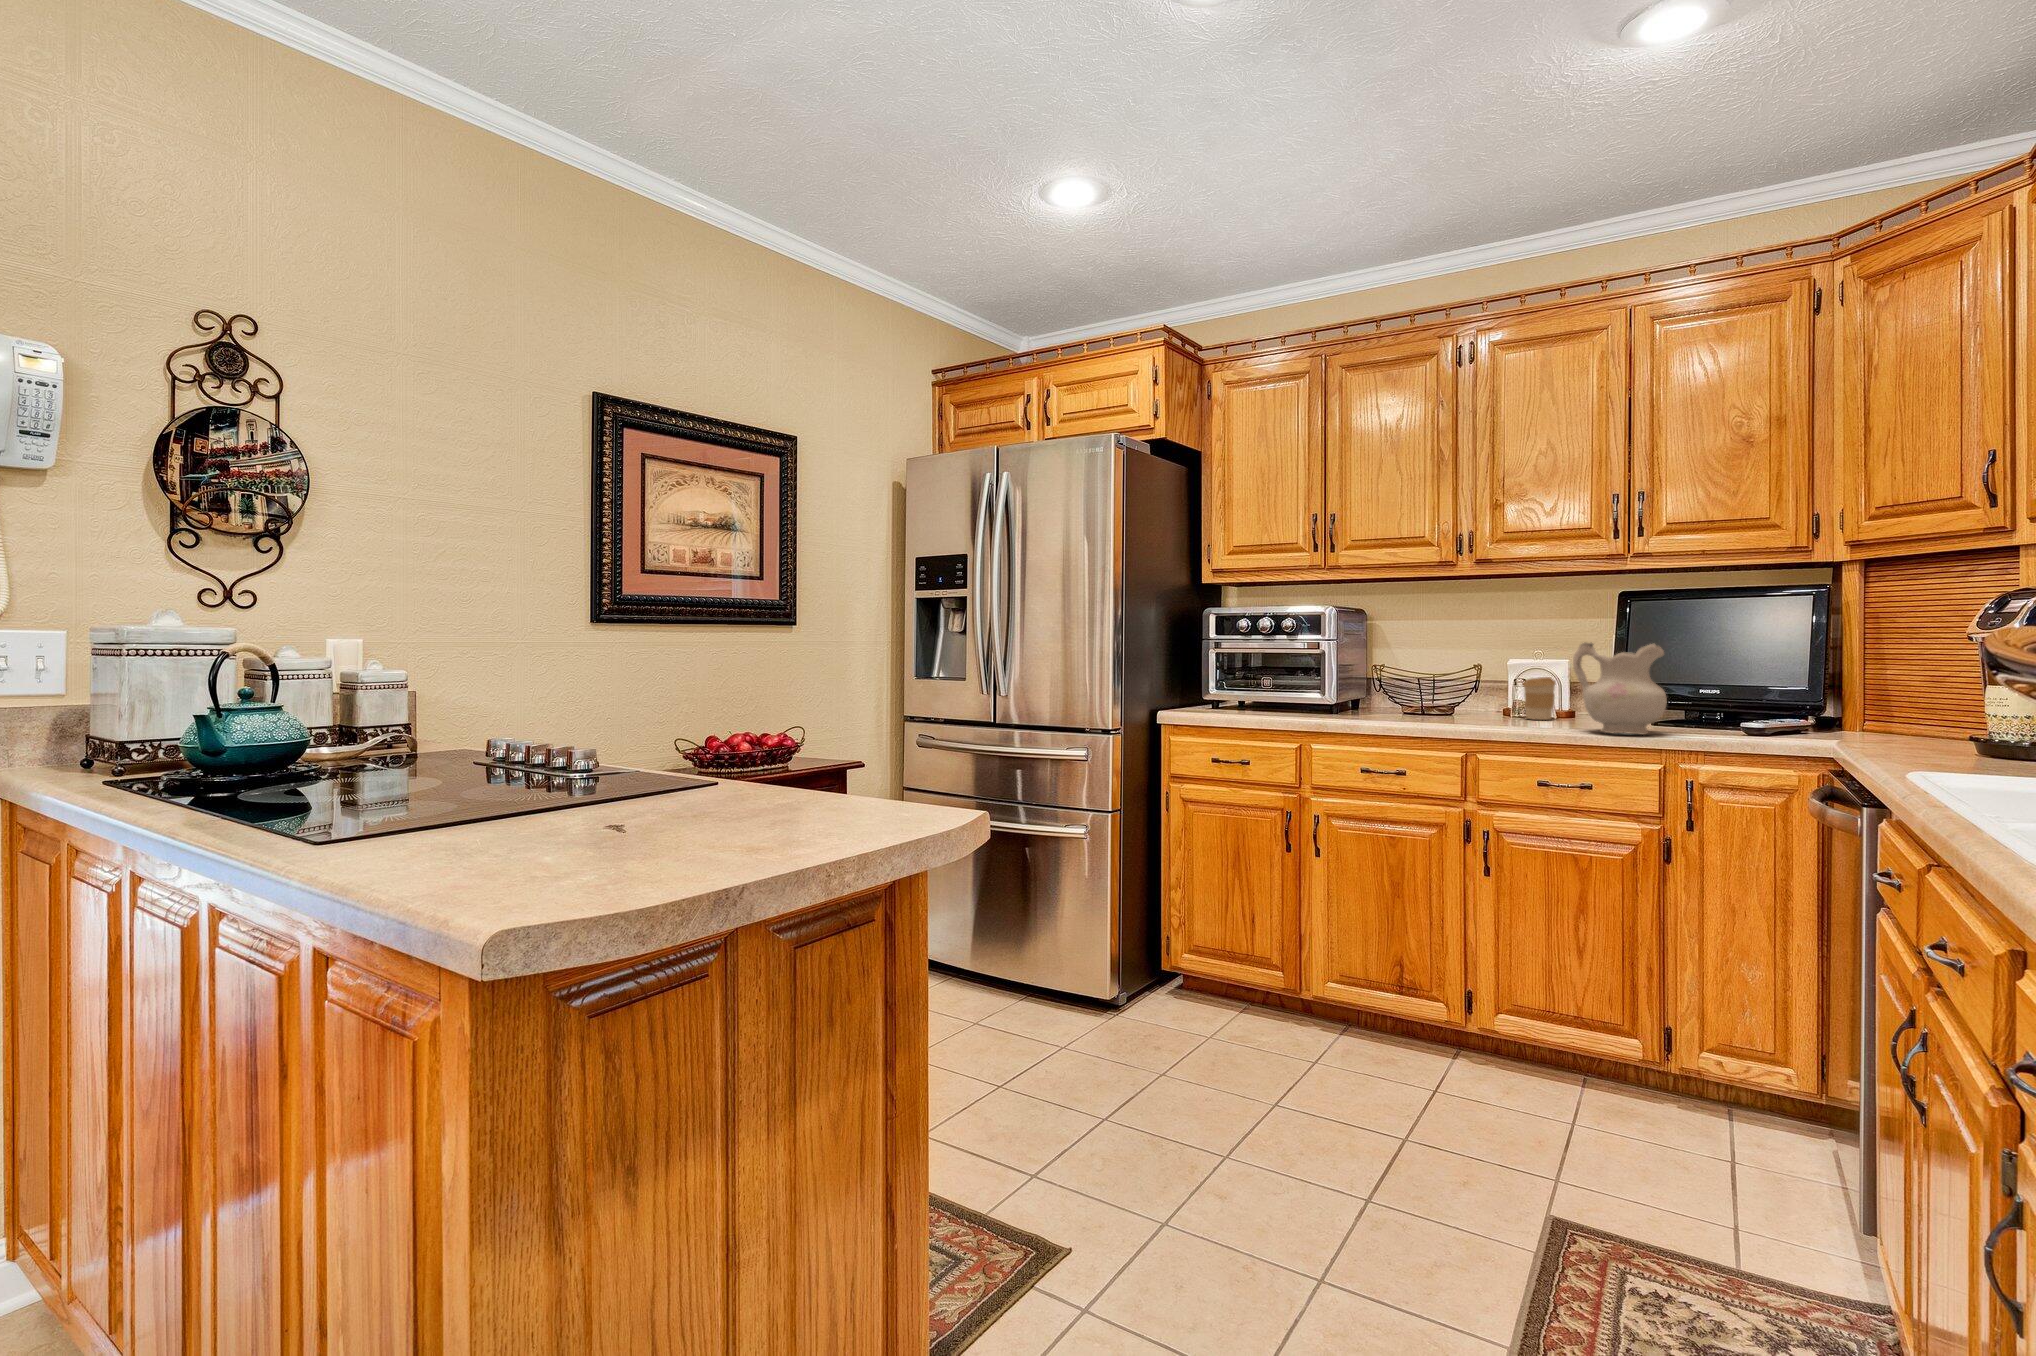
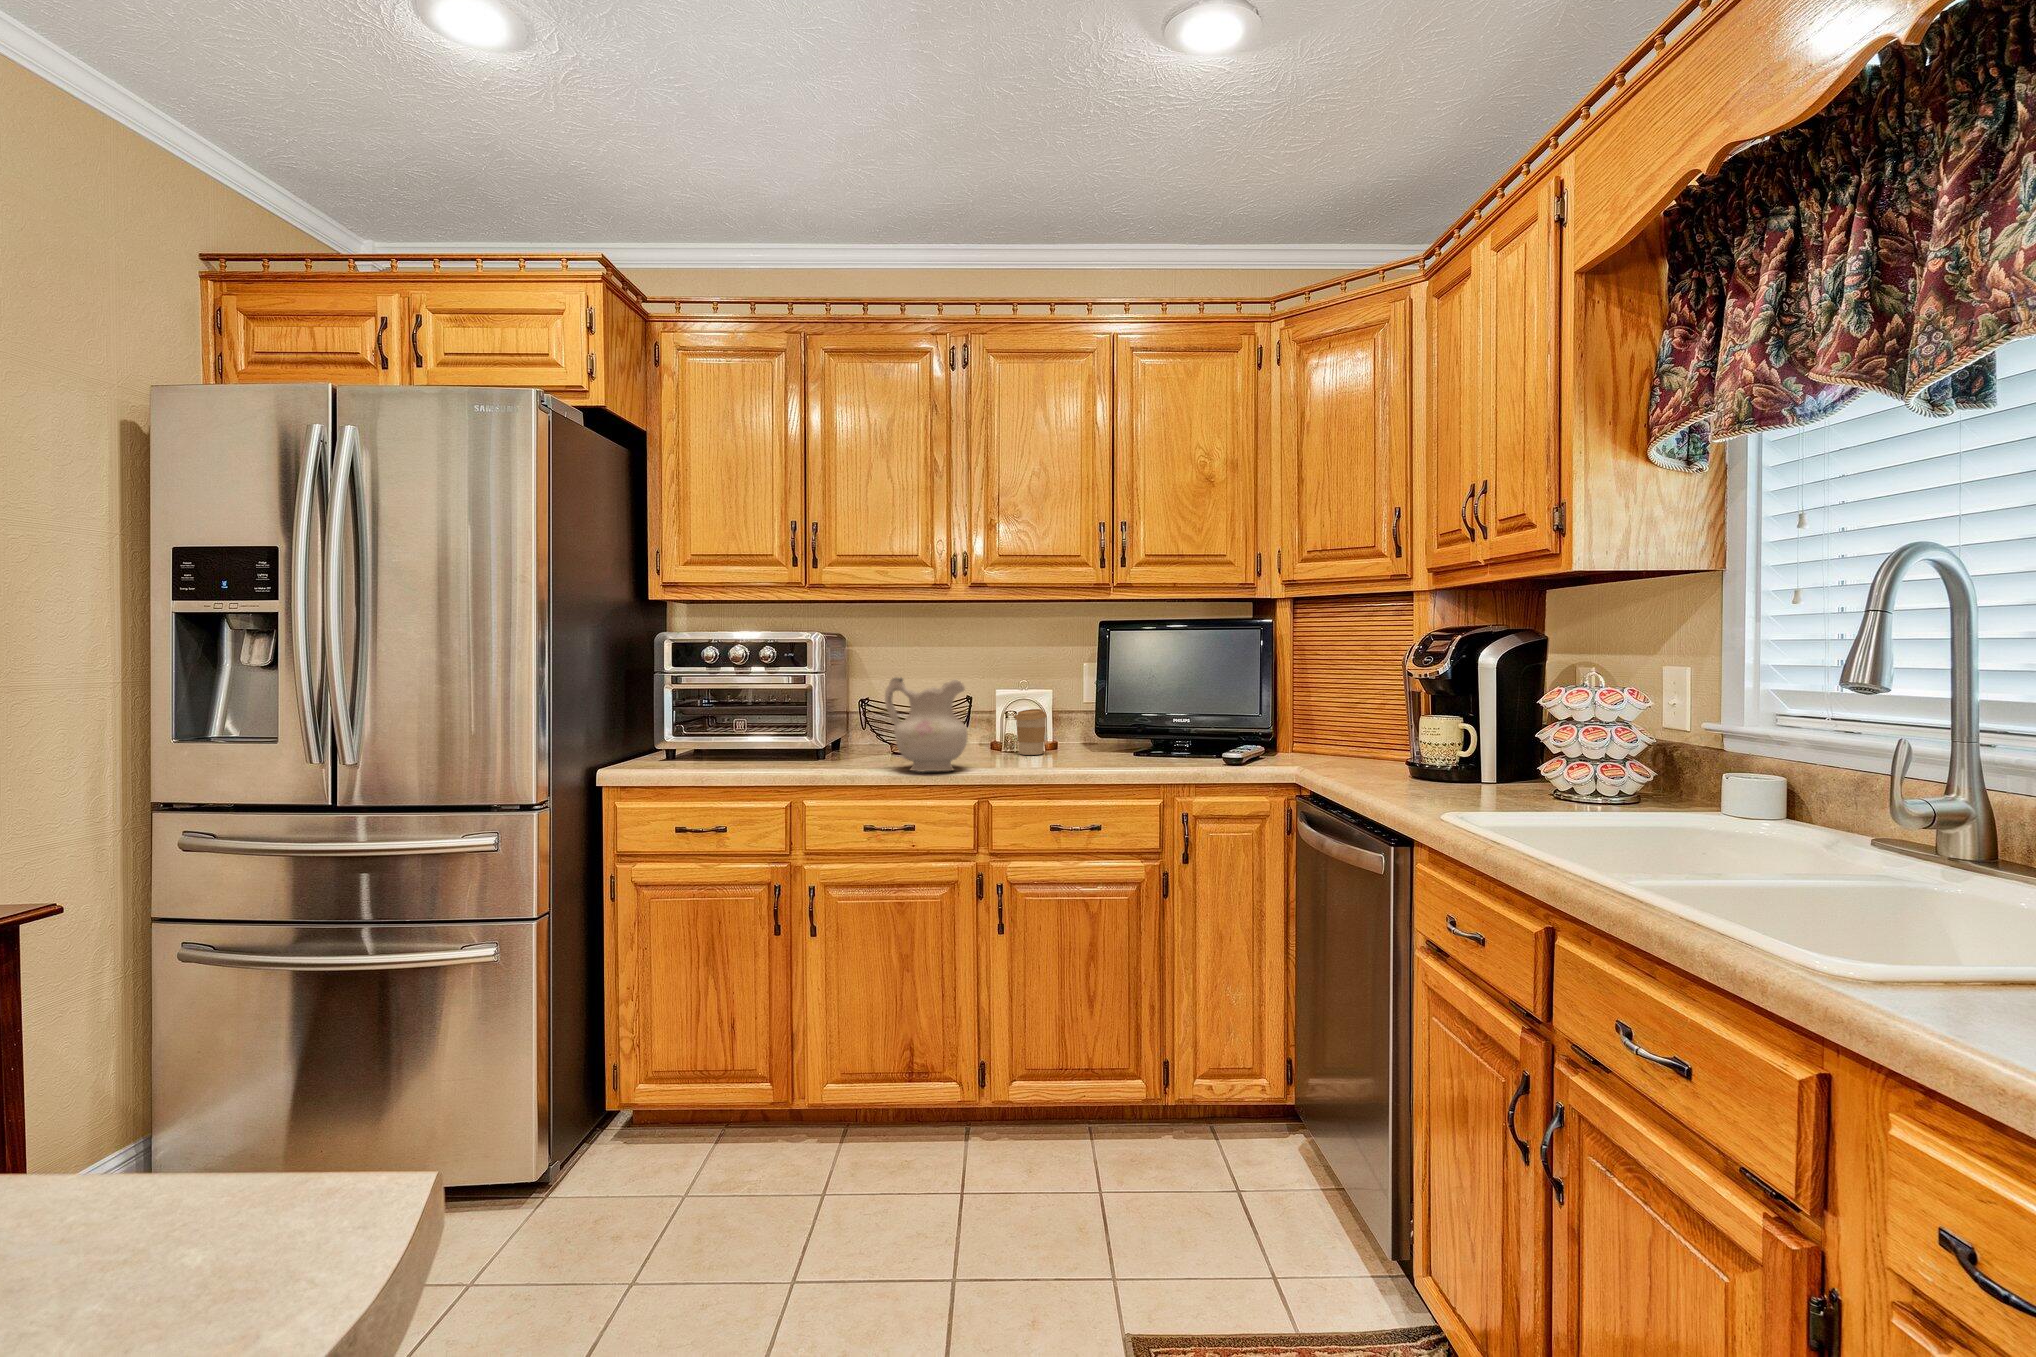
ceramic pitcher: present [1573,642,1667,735] -> present [885,677,968,772]

